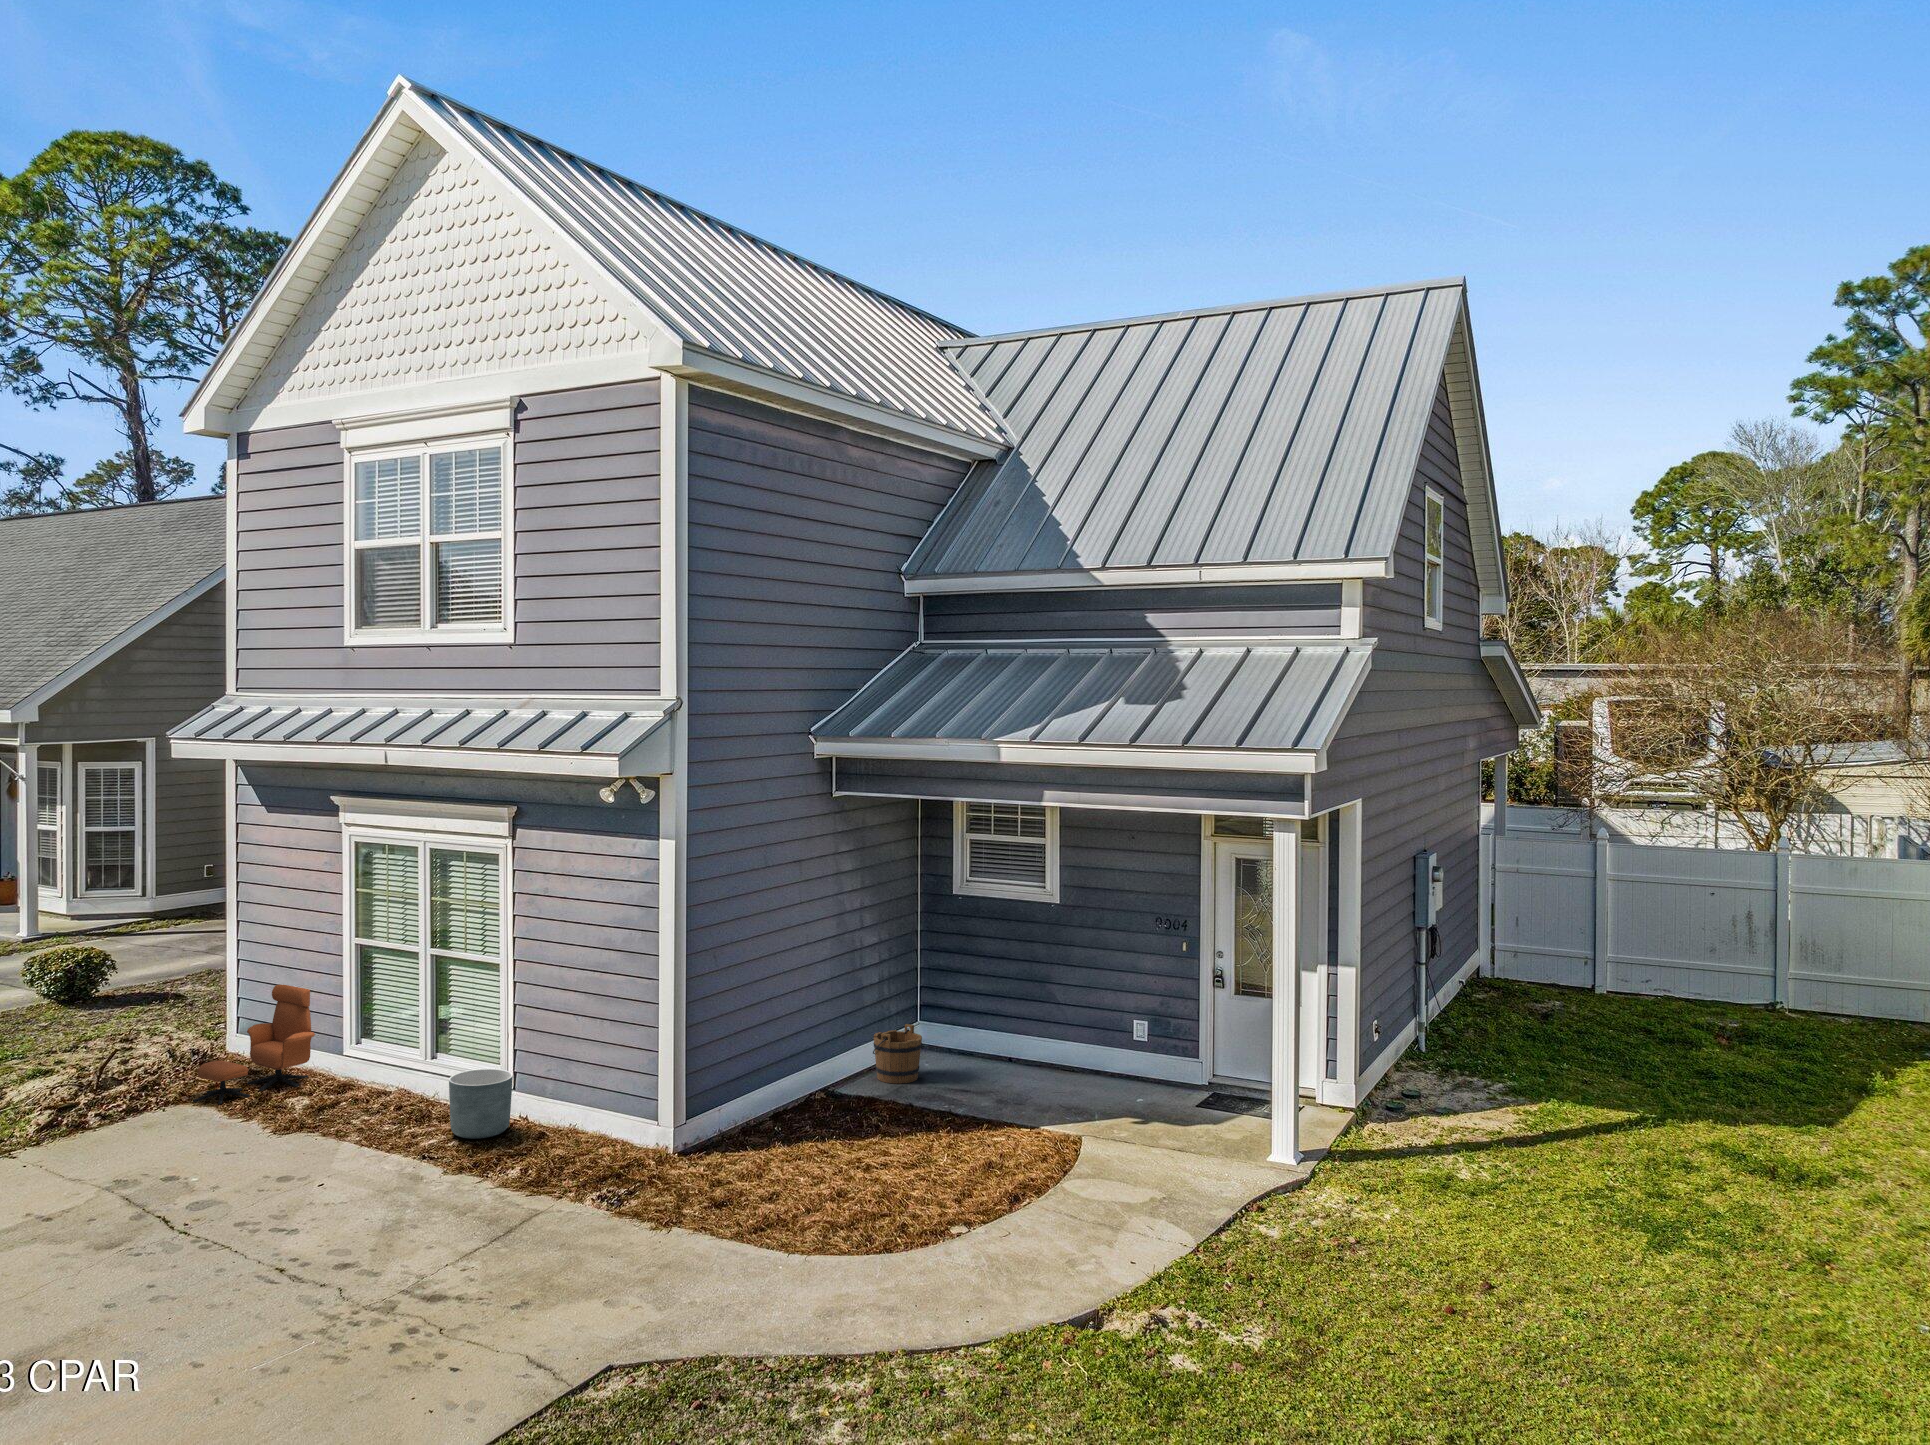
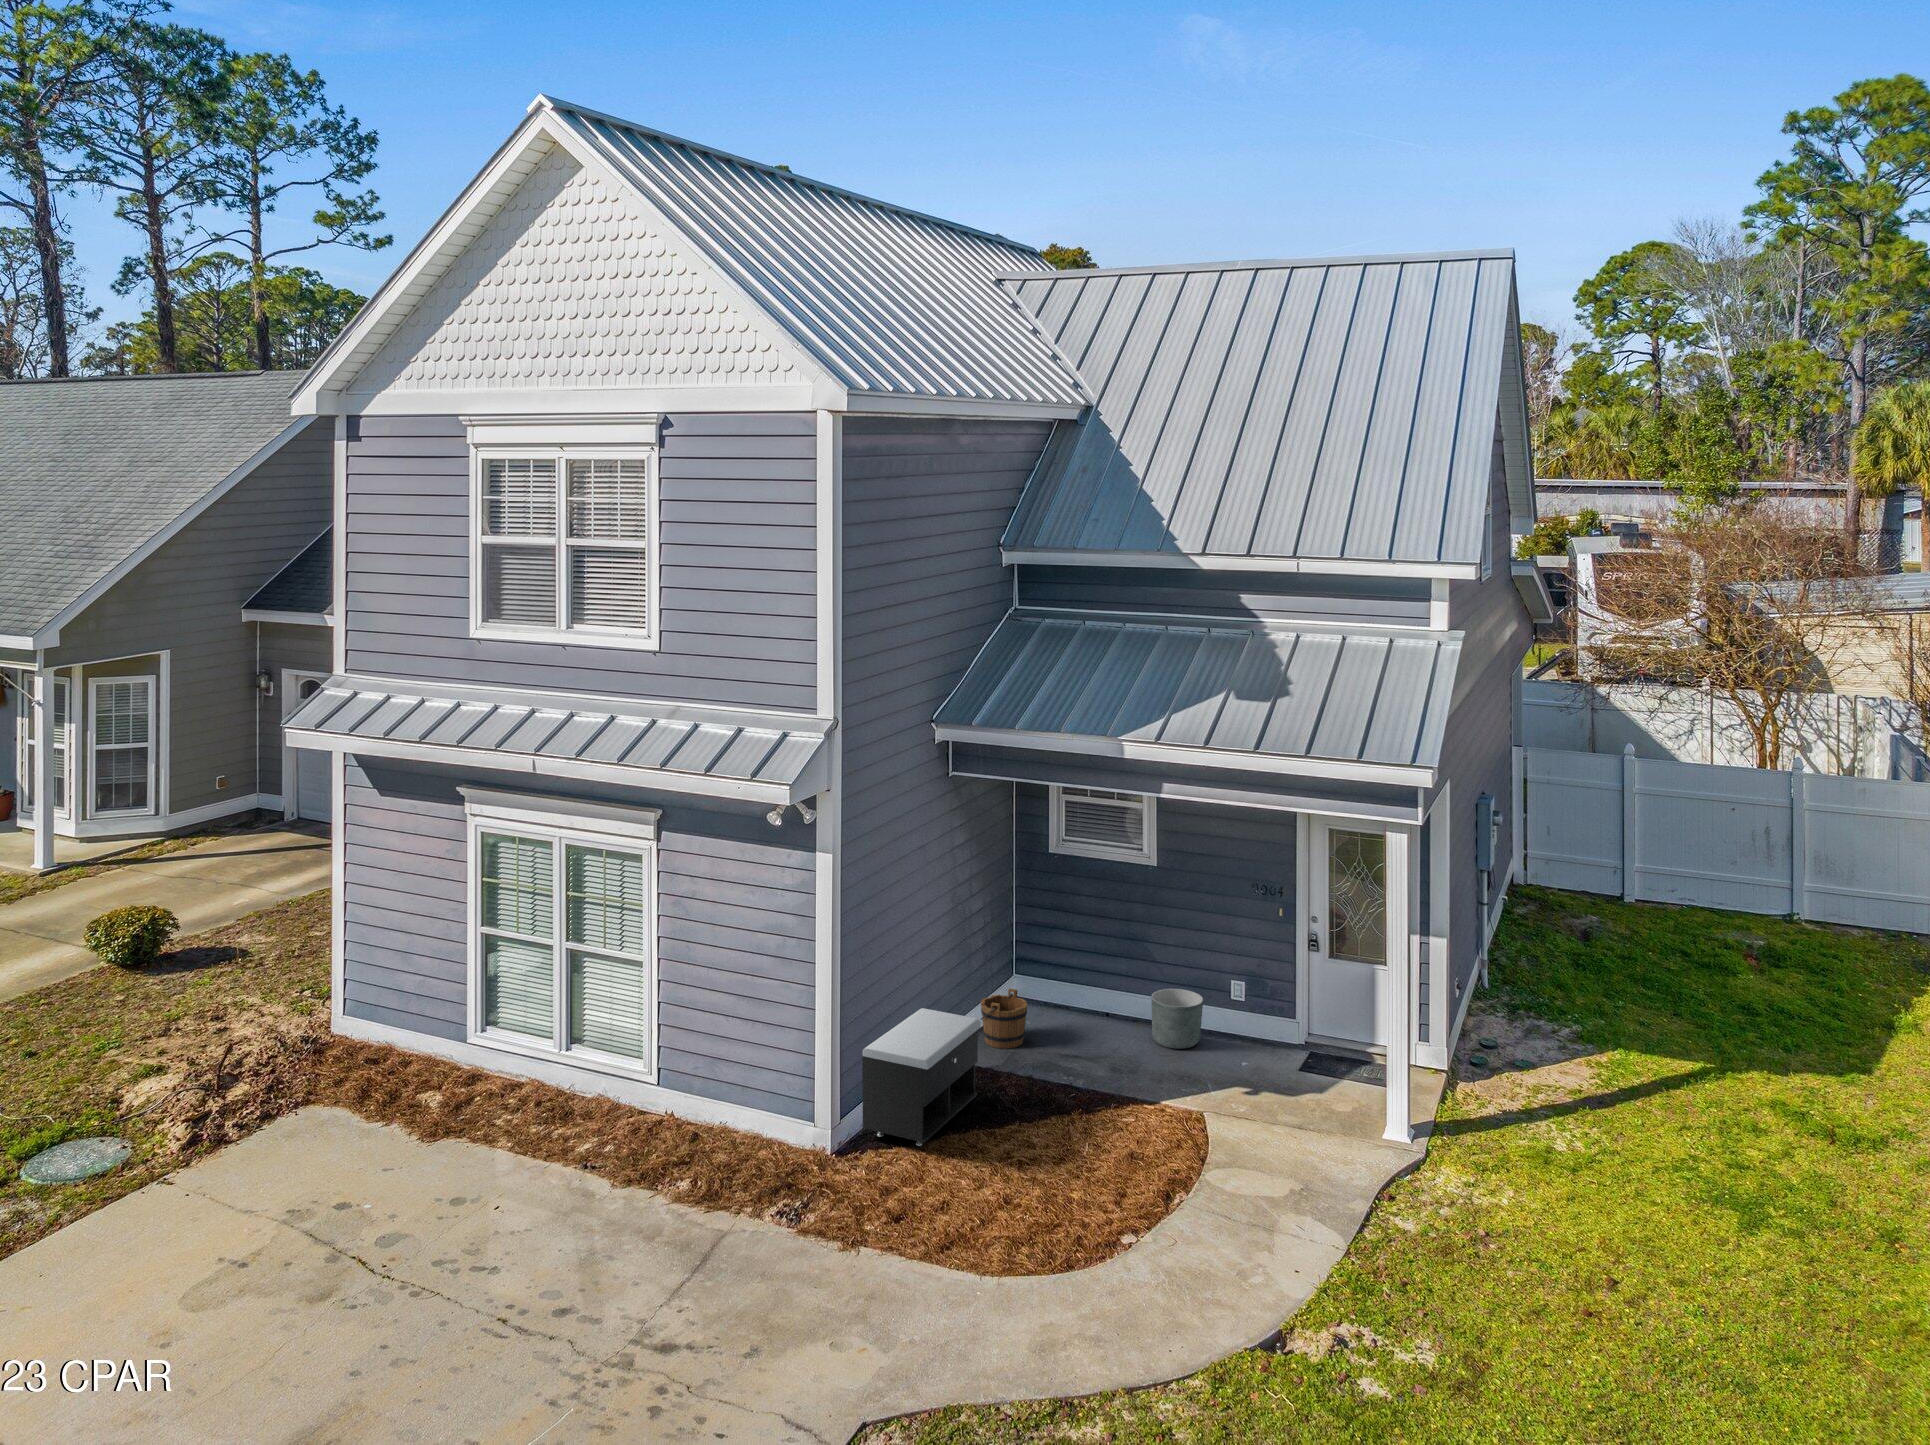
lounge chair: present [193,985,315,1104] -> none [326,974,436,1103]
storage bench: none [717,1022,852,1154] -> present [862,1008,981,1146]
planter: present [449,1069,513,1139] -> present [1151,989,1203,1049]

